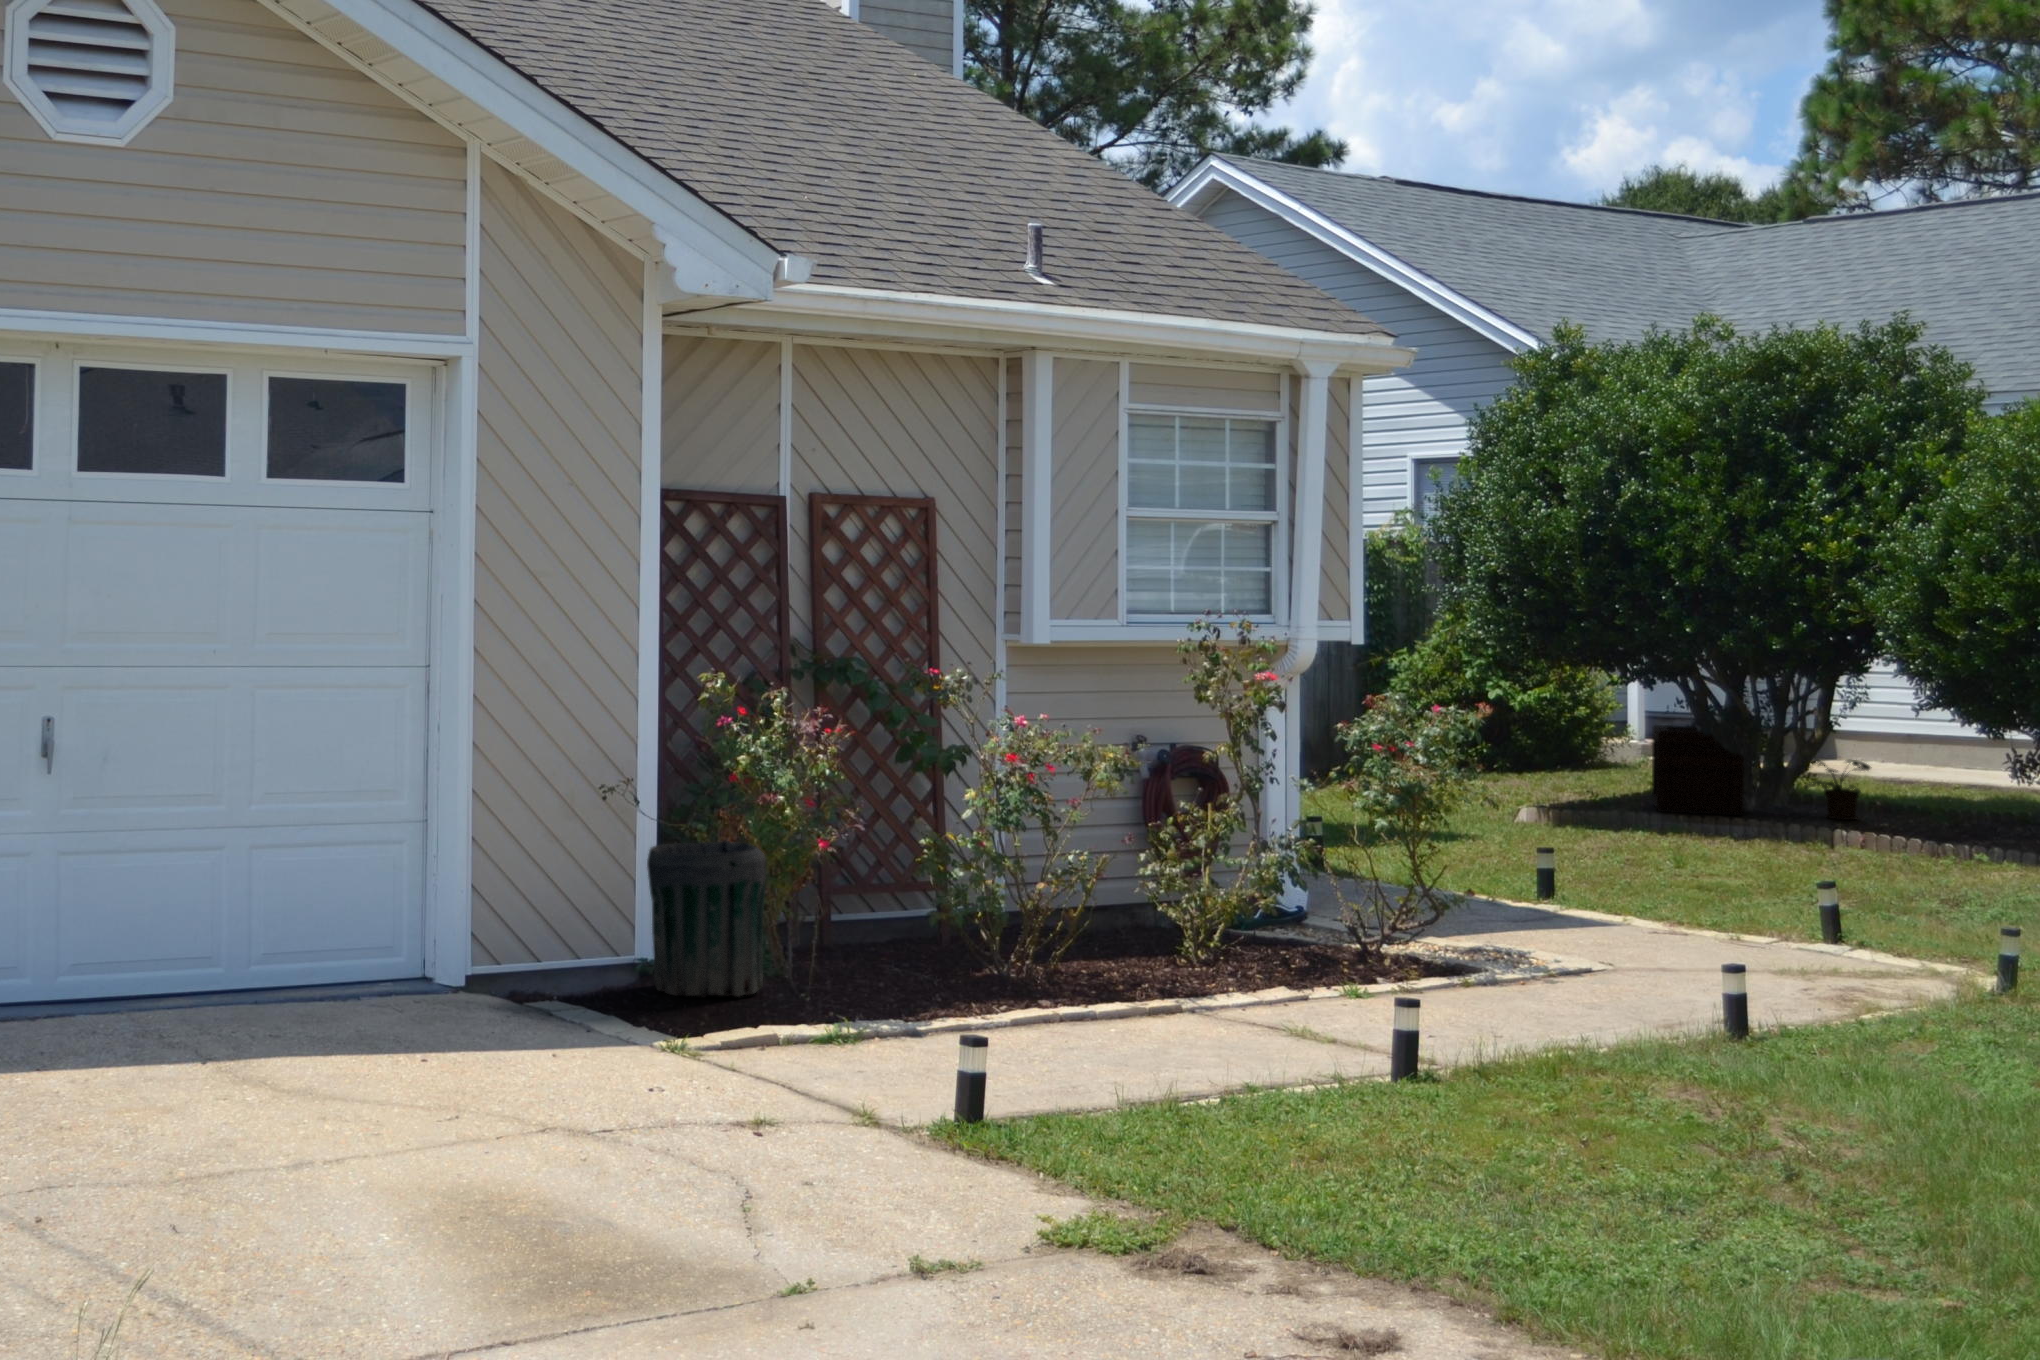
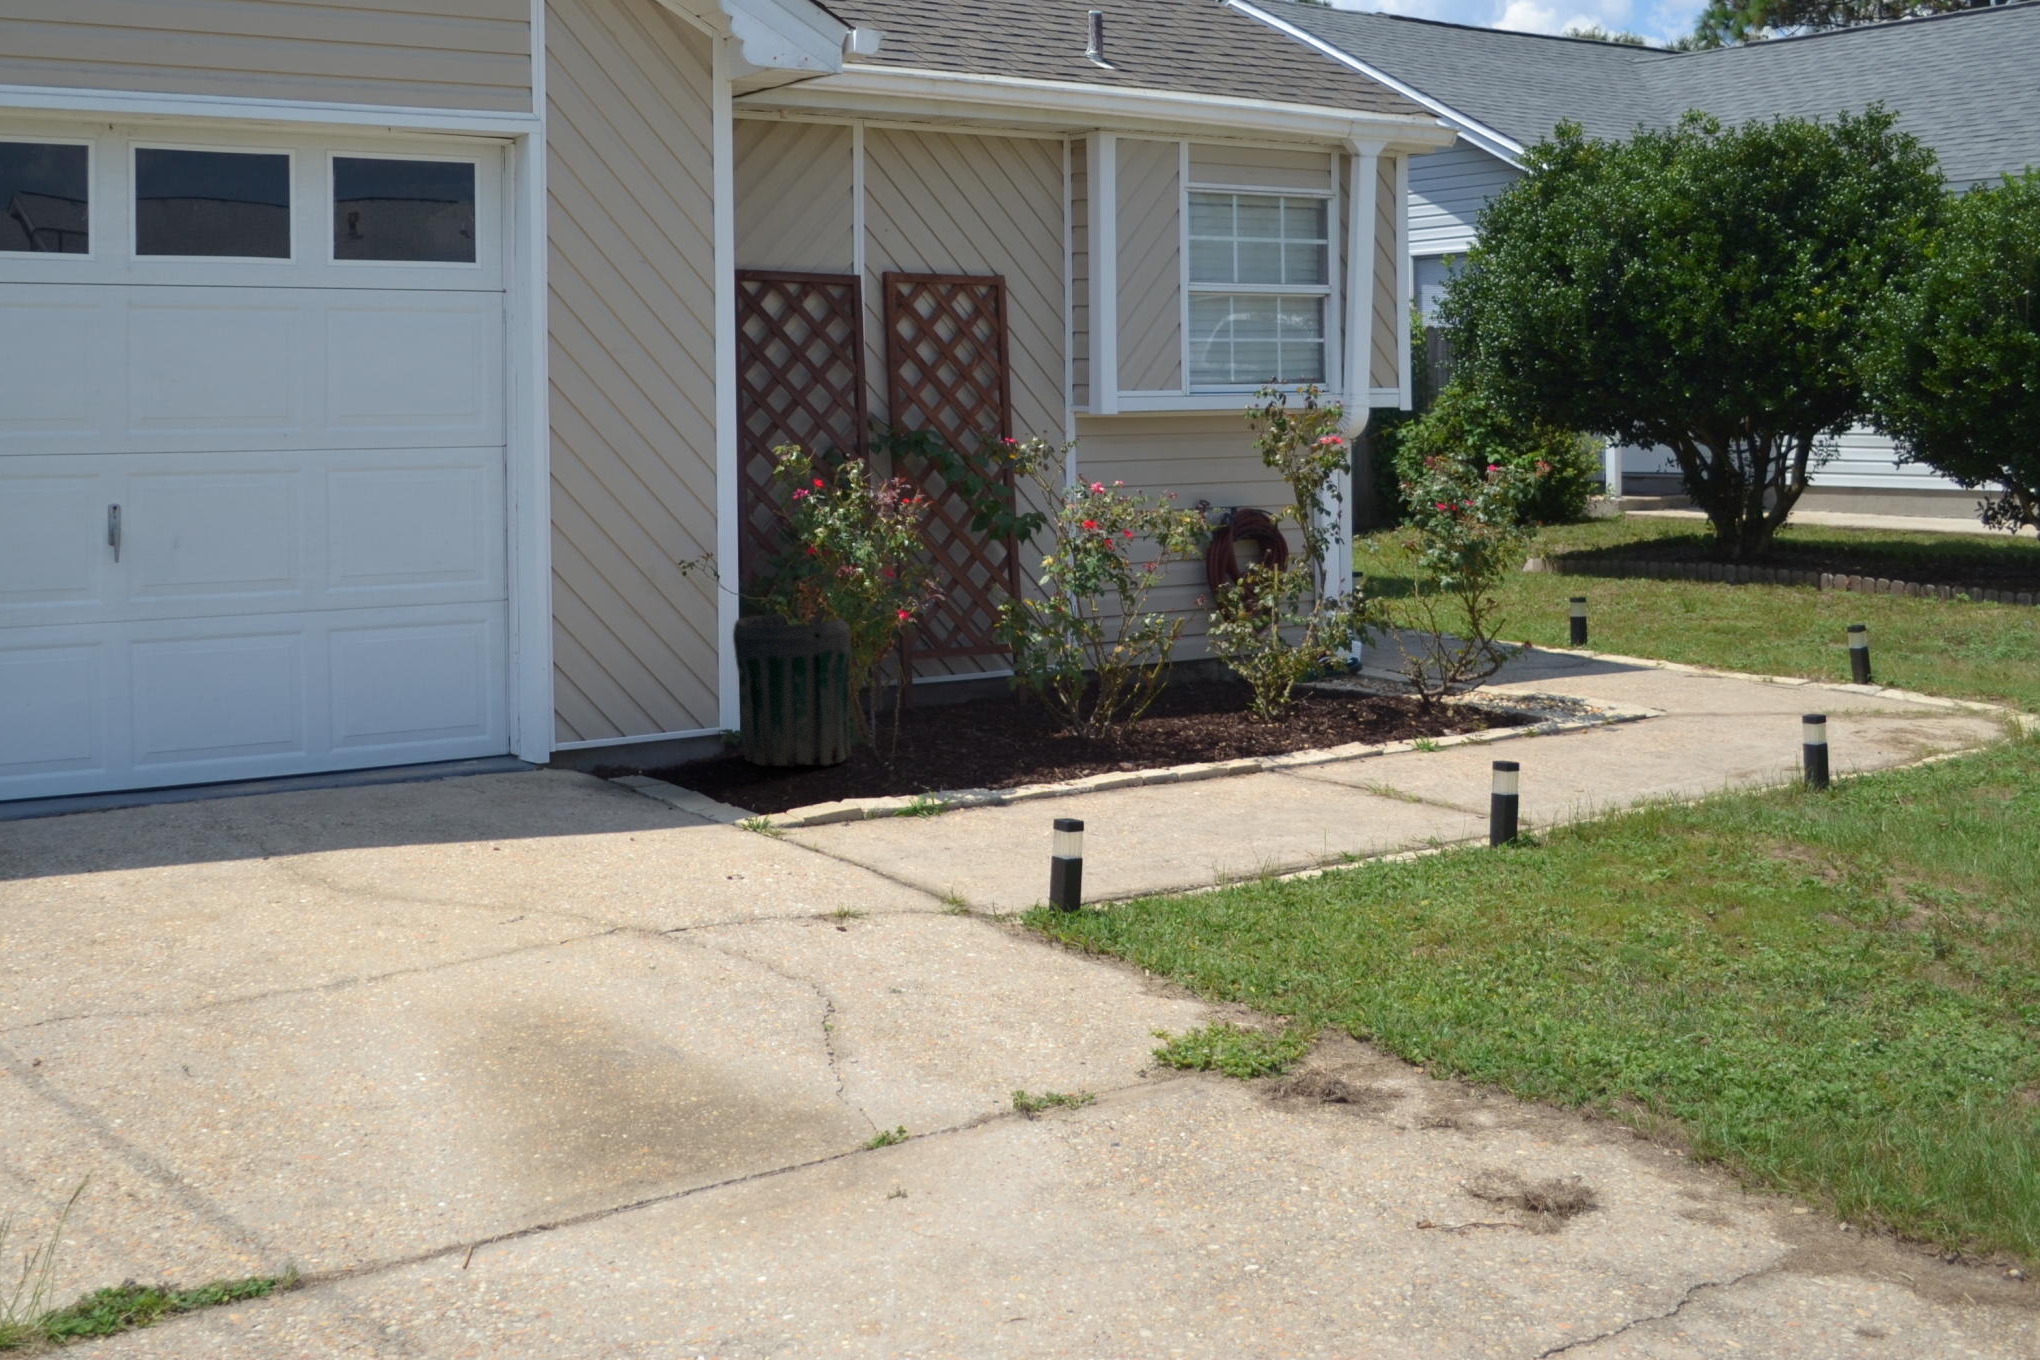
wooden crate: present [1652,725,1744,816] -> none [1638,483,1724,561]
potted plant: present [1804,758,1871,820] -> none [1776,509,1840,563]

